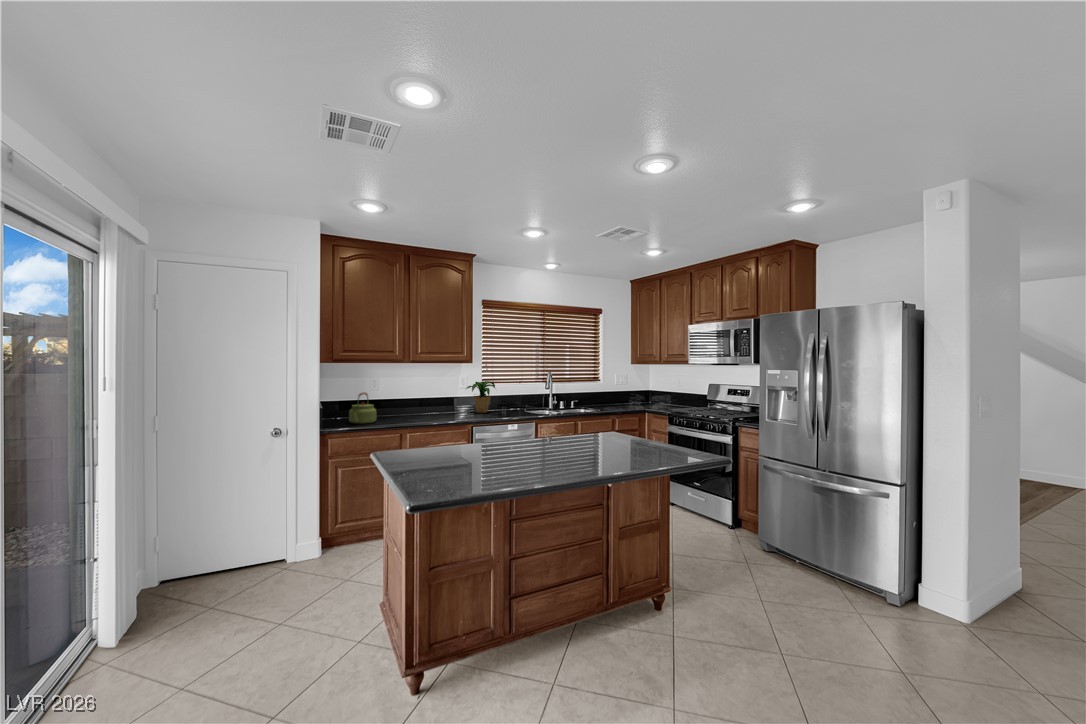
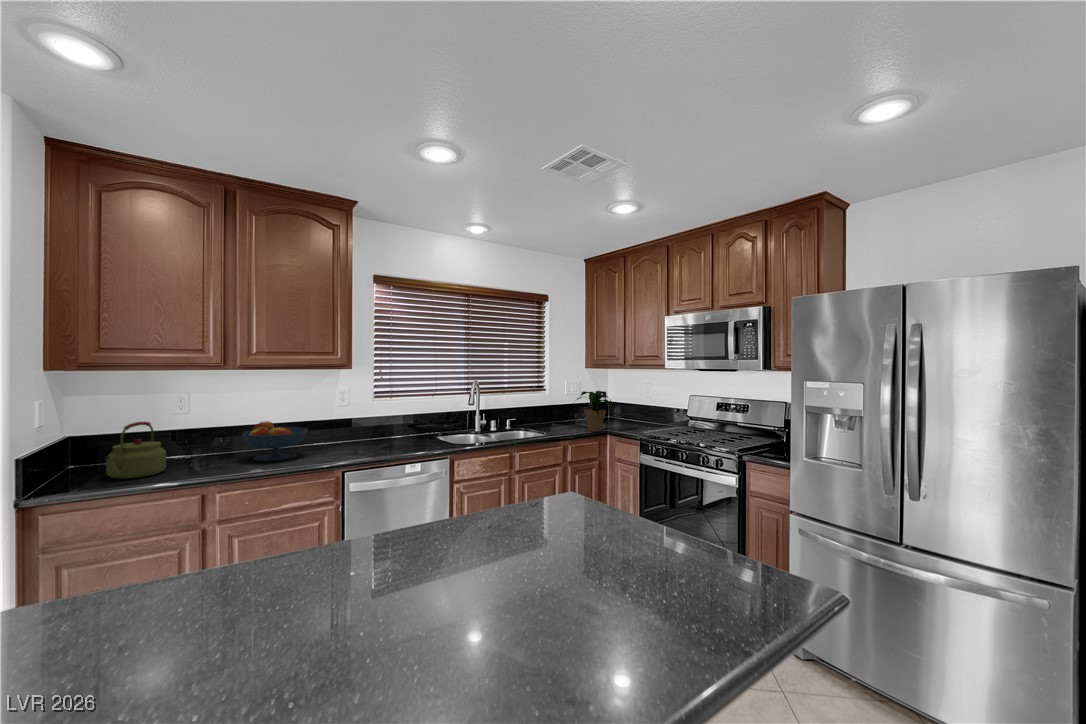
potted plant: present [466,381,495,413] -> present [577,391,611,431]
fruit bowl: none [412,395,448,419] -> present [242,421,308,461]

